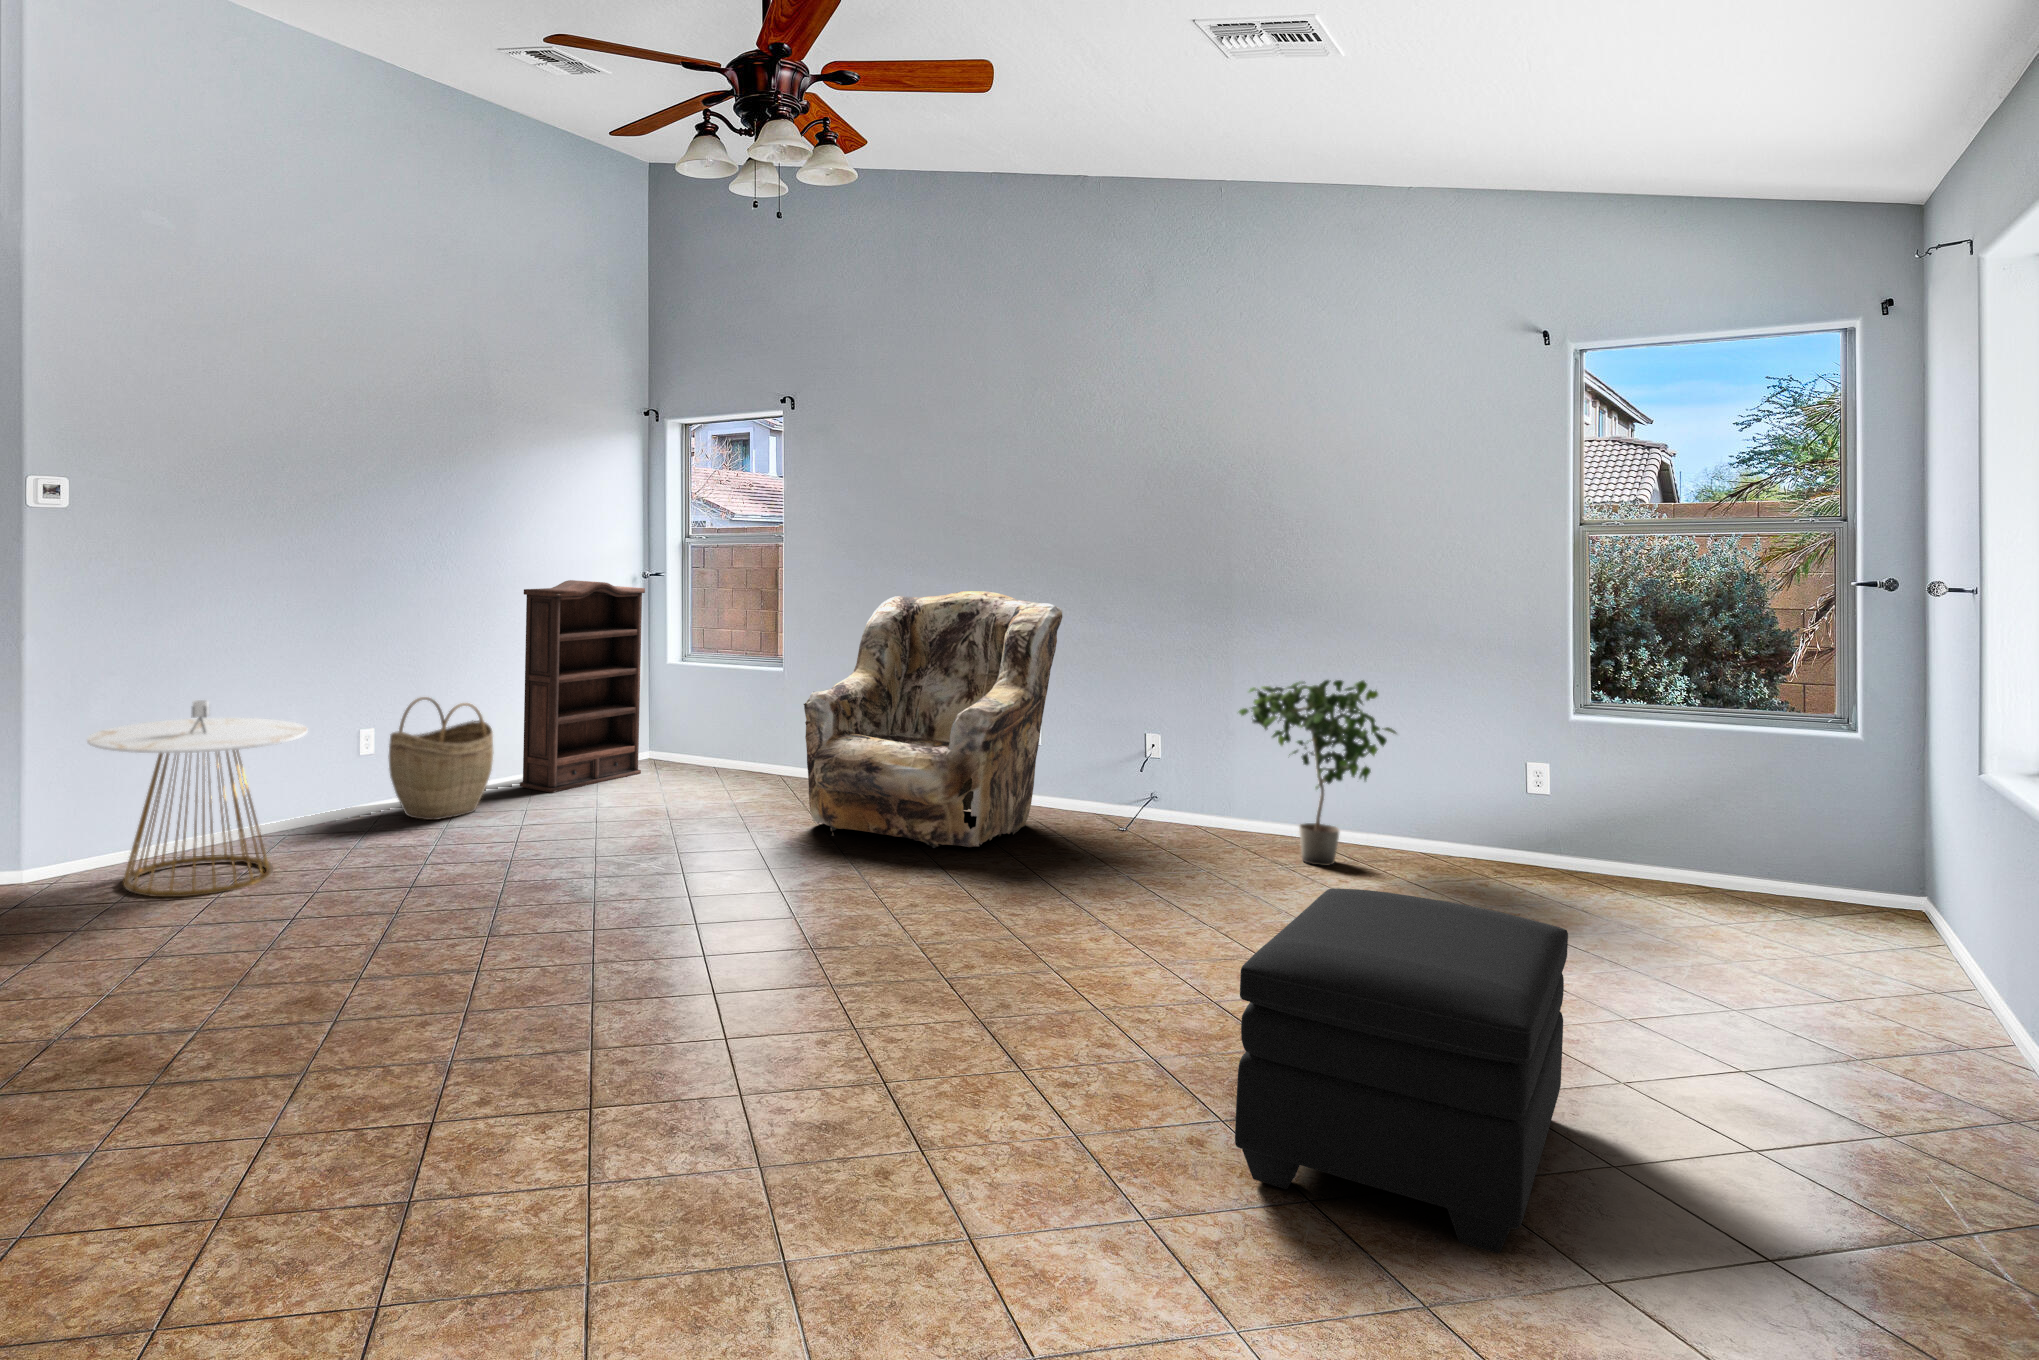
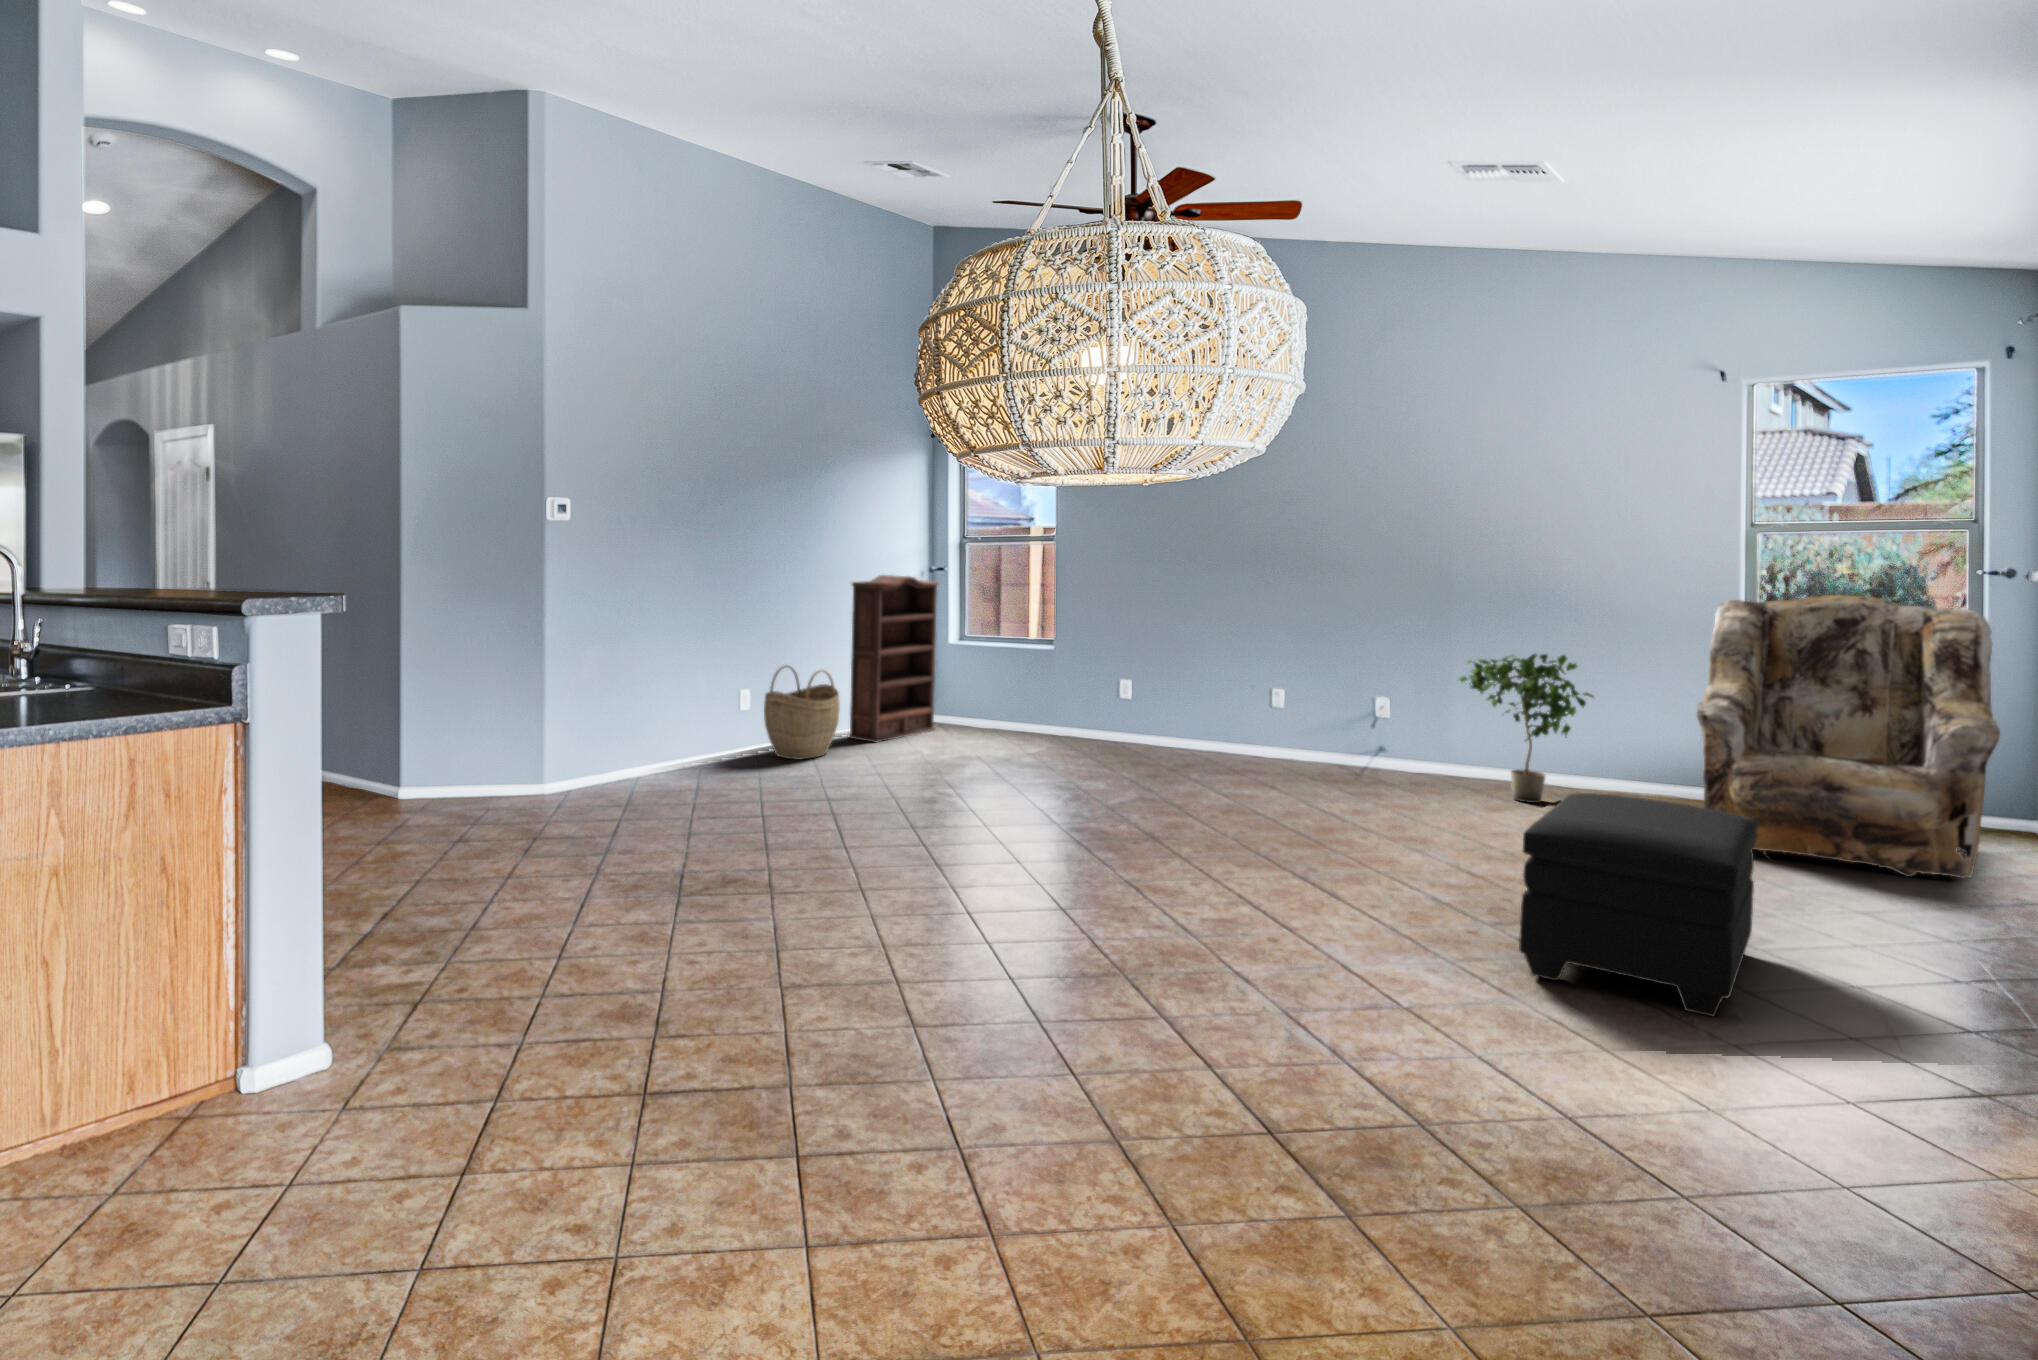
armchair: present [804,591,1062,848] -> present [1696,595,2000,878]
side table: present [87,700,308,897] -> none [591,663,737,805]

